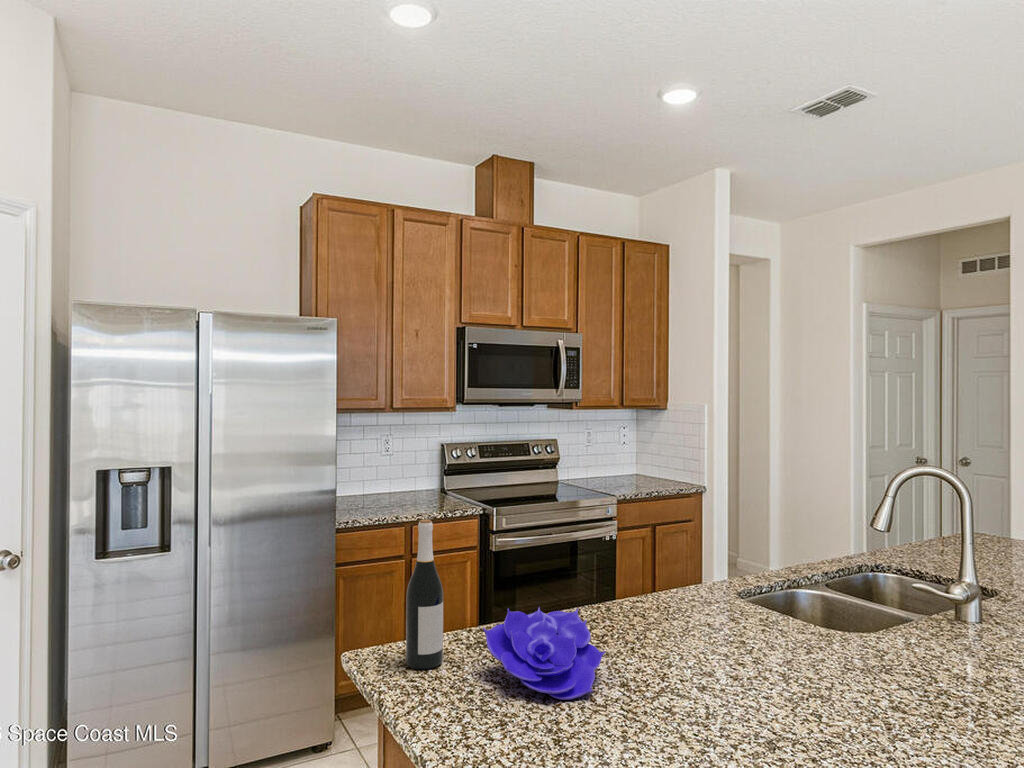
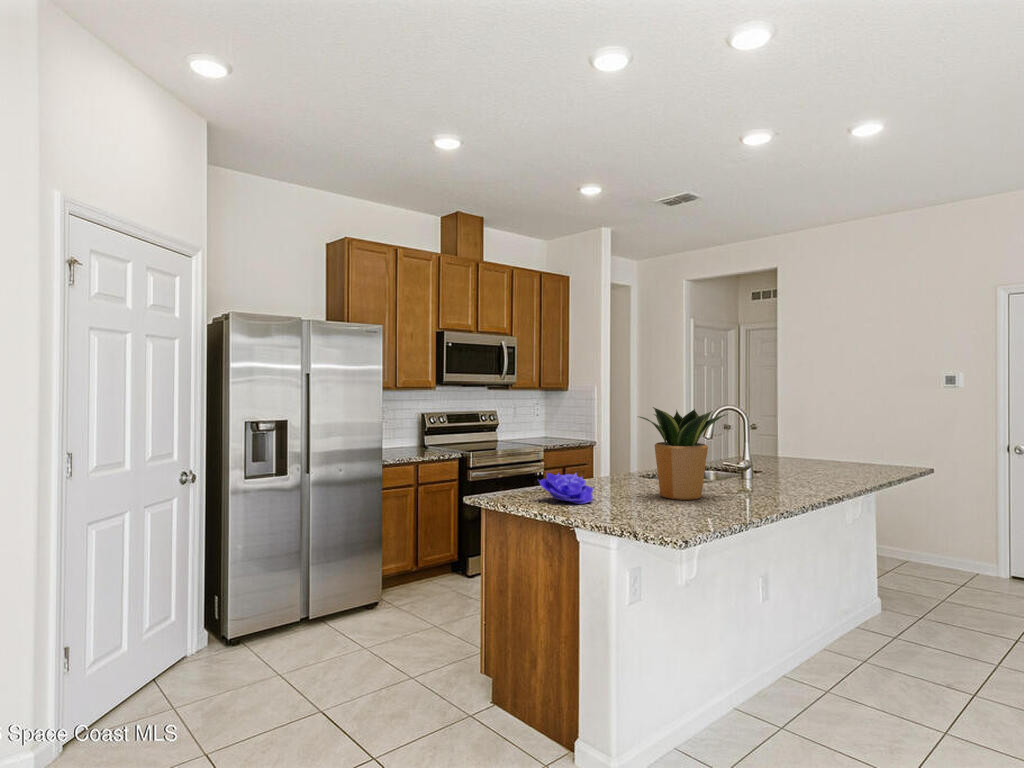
potted plant: none [705,481,927,702] -> present [638,407,727,500]
wine bottle: present [406,519,443,669] -> none [498,430,516,501]

